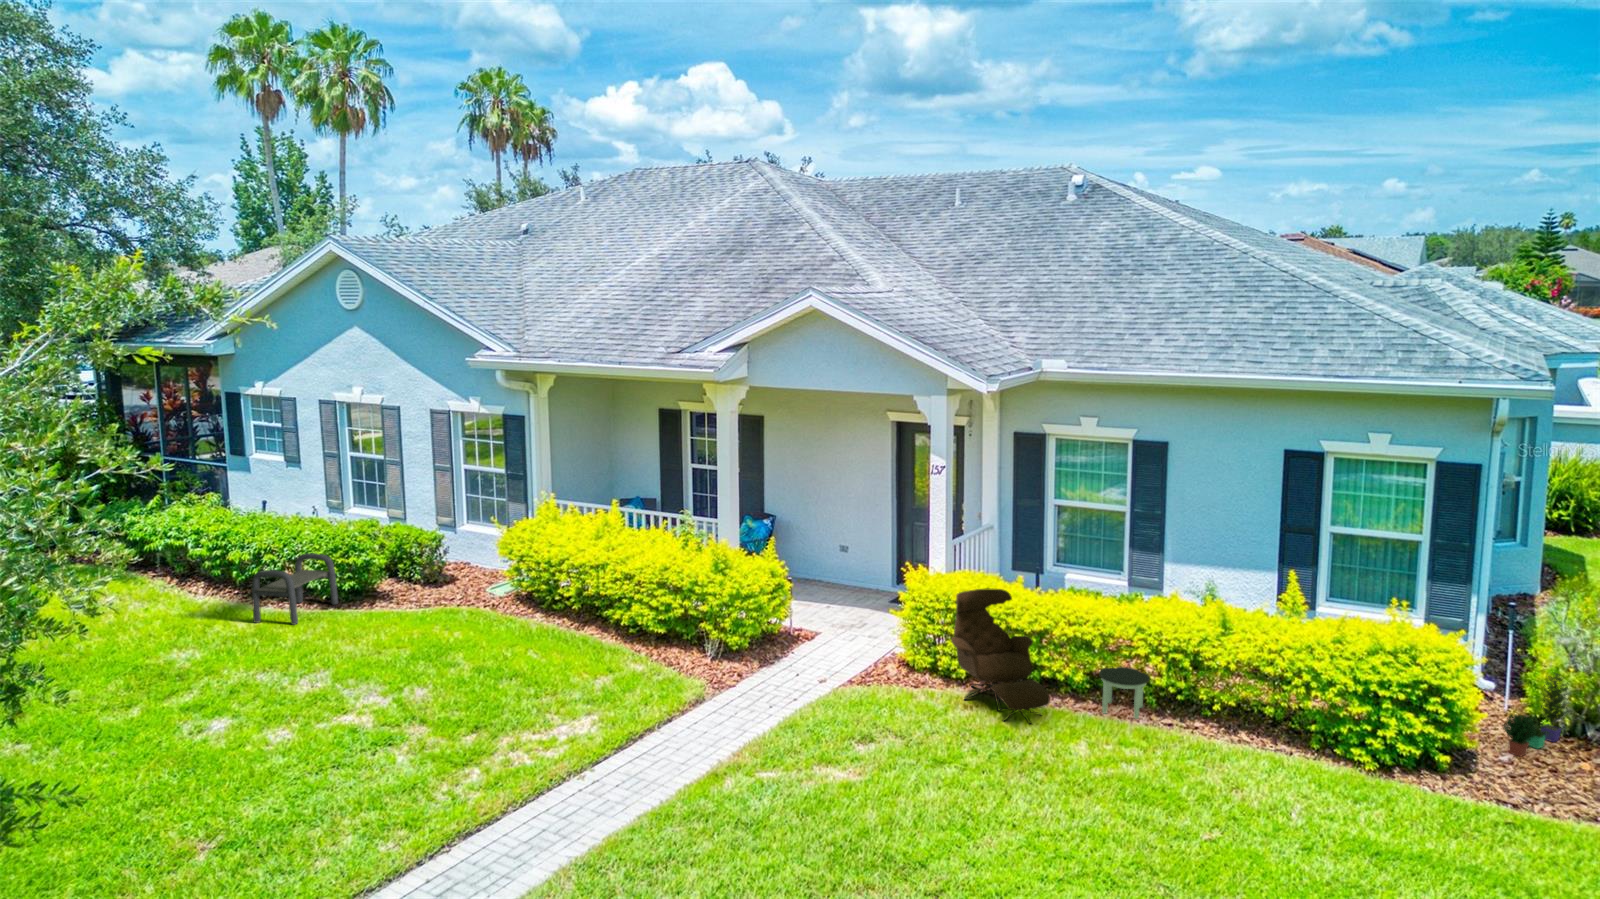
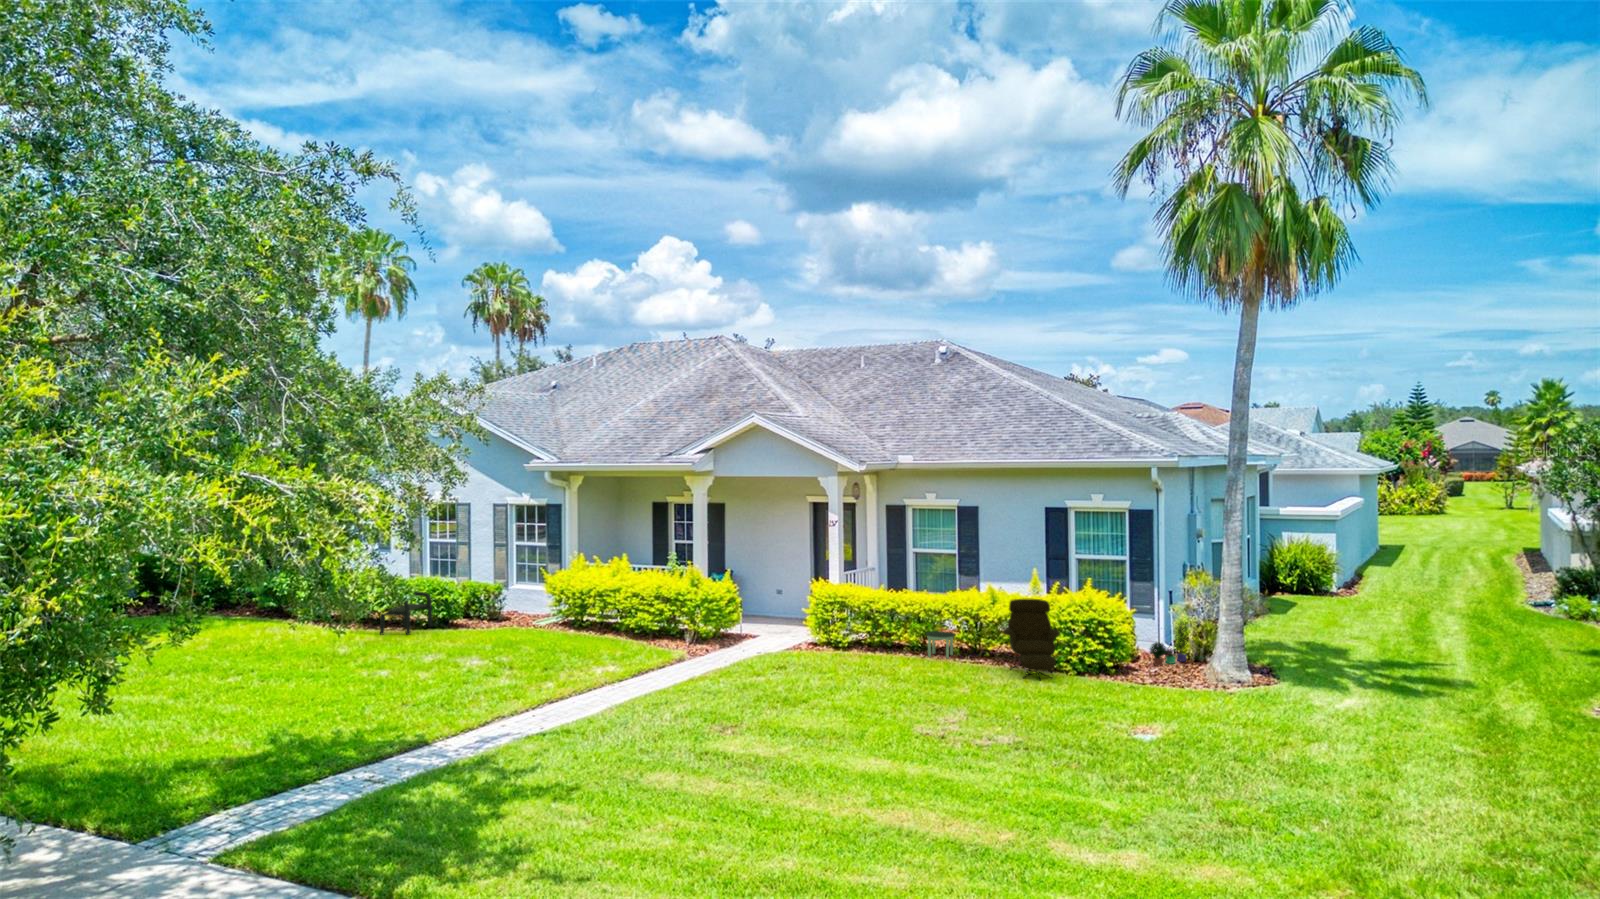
lounge chair: present [951,588,1050,725] -> present [1004,599,1060,680]

